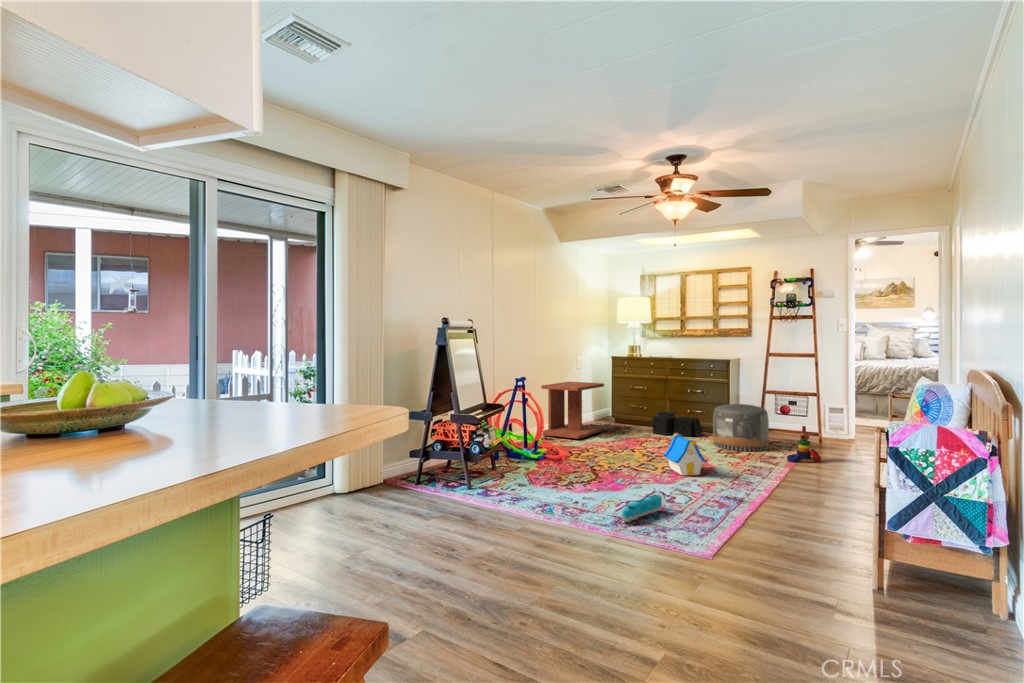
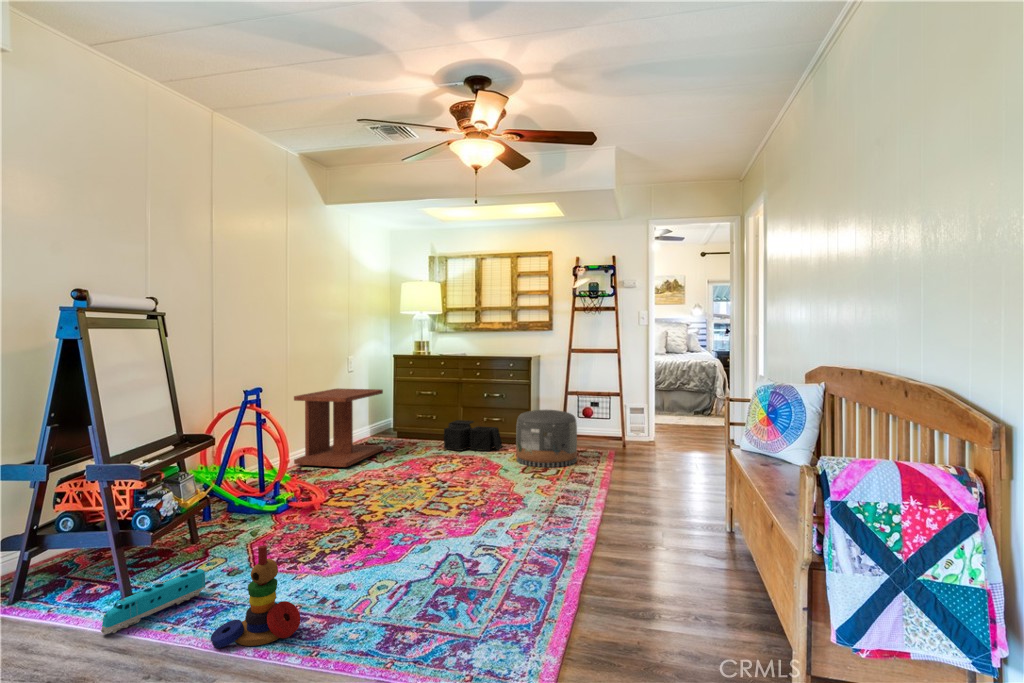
stacking toy: present [787,426,822,463] -> present [211,545,300,648]
toy house: present [663,433,707,475] -> none [458,457,517,516]
toy train: present [622,495,662,522] -> present [101,569,205,634]

